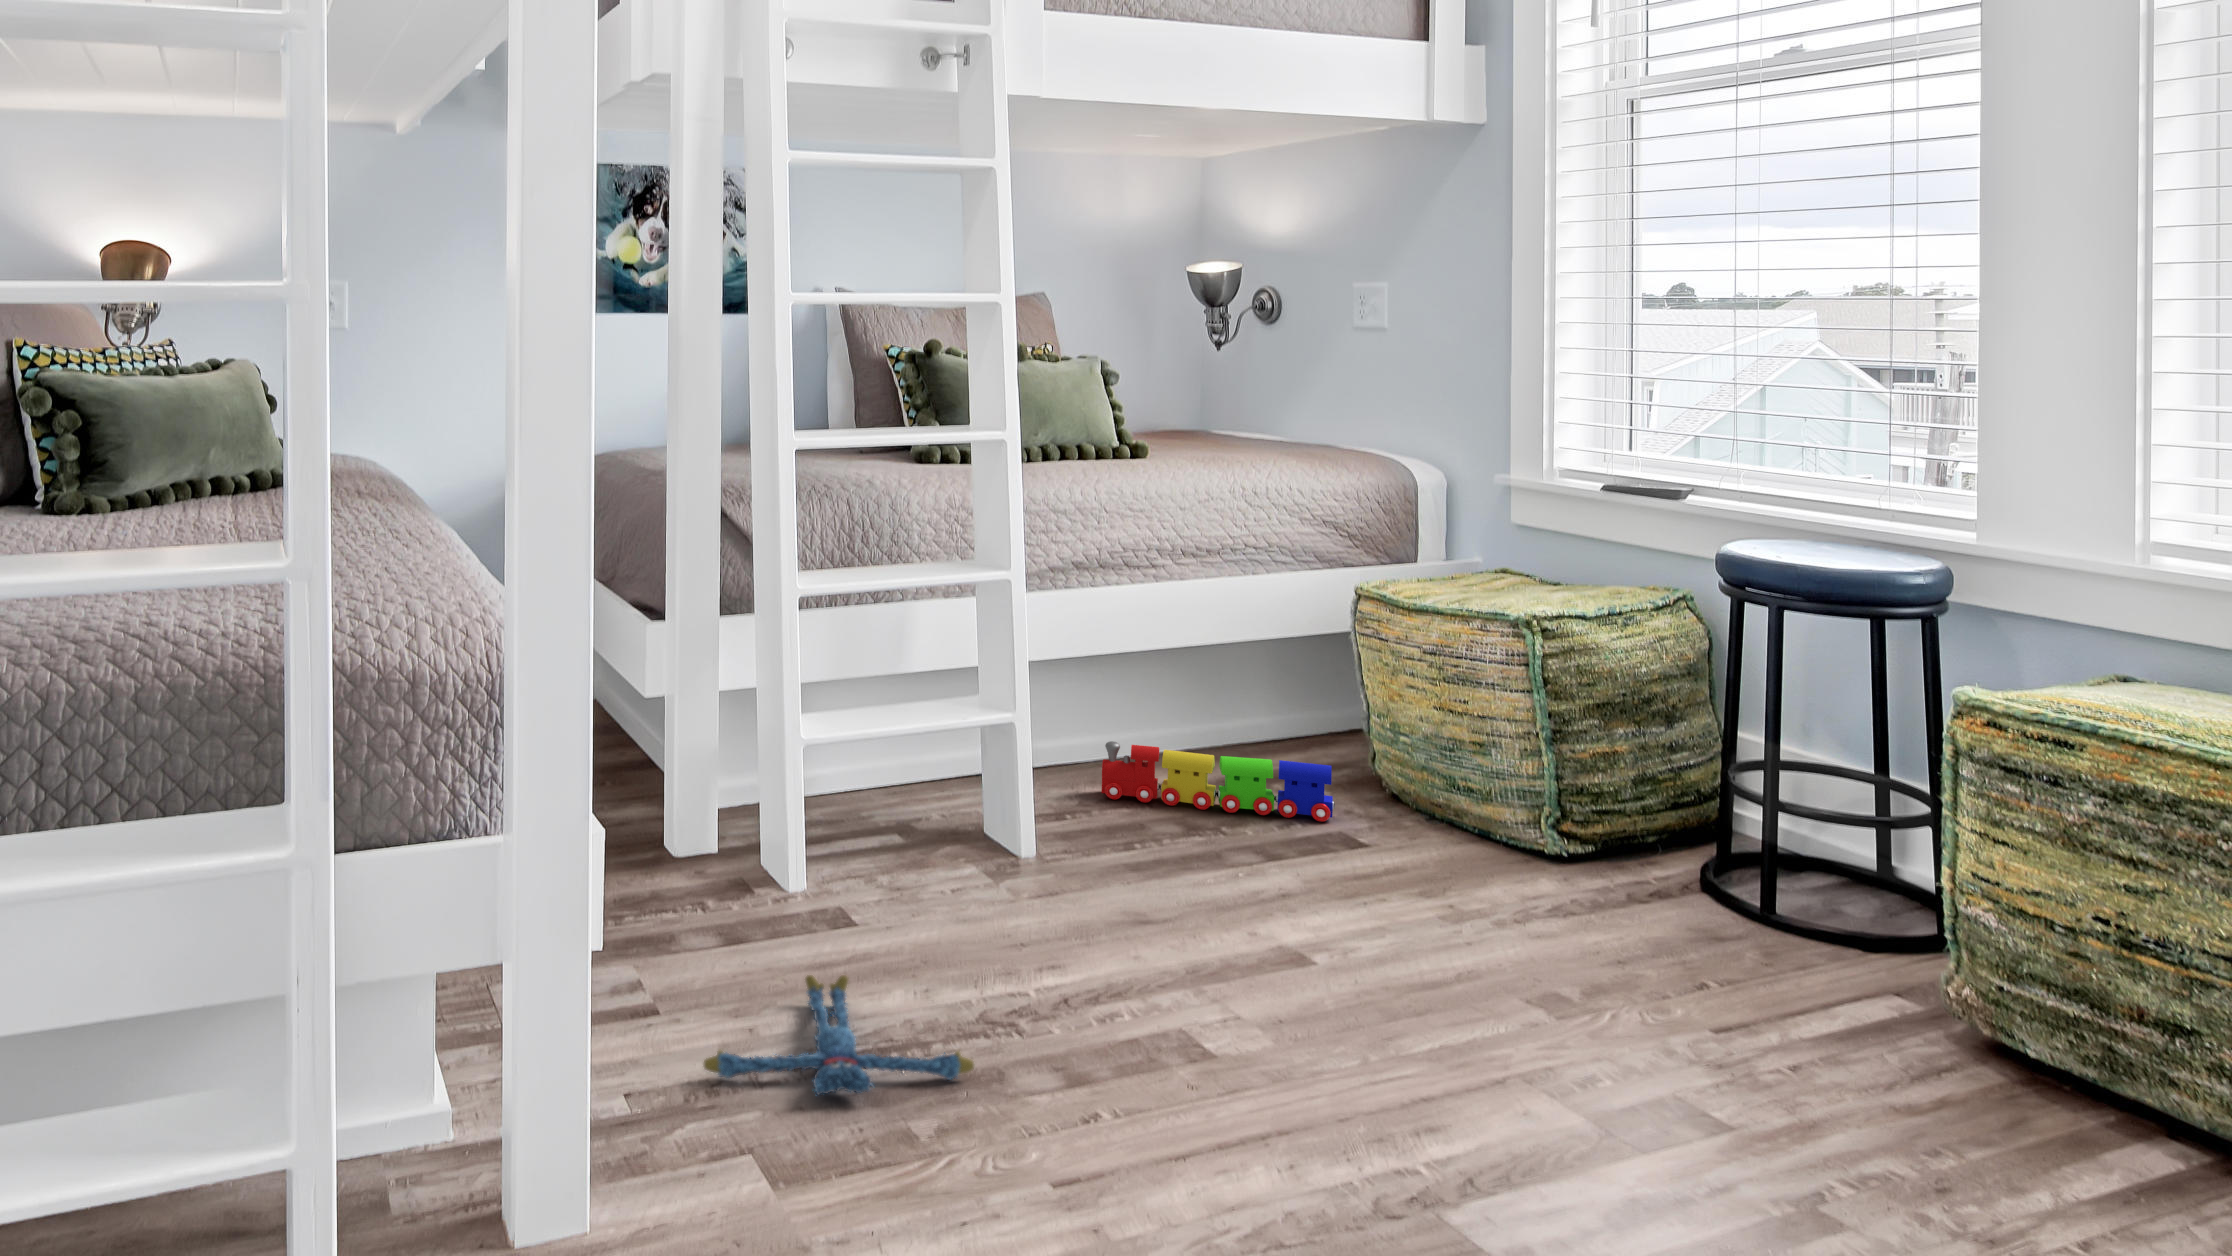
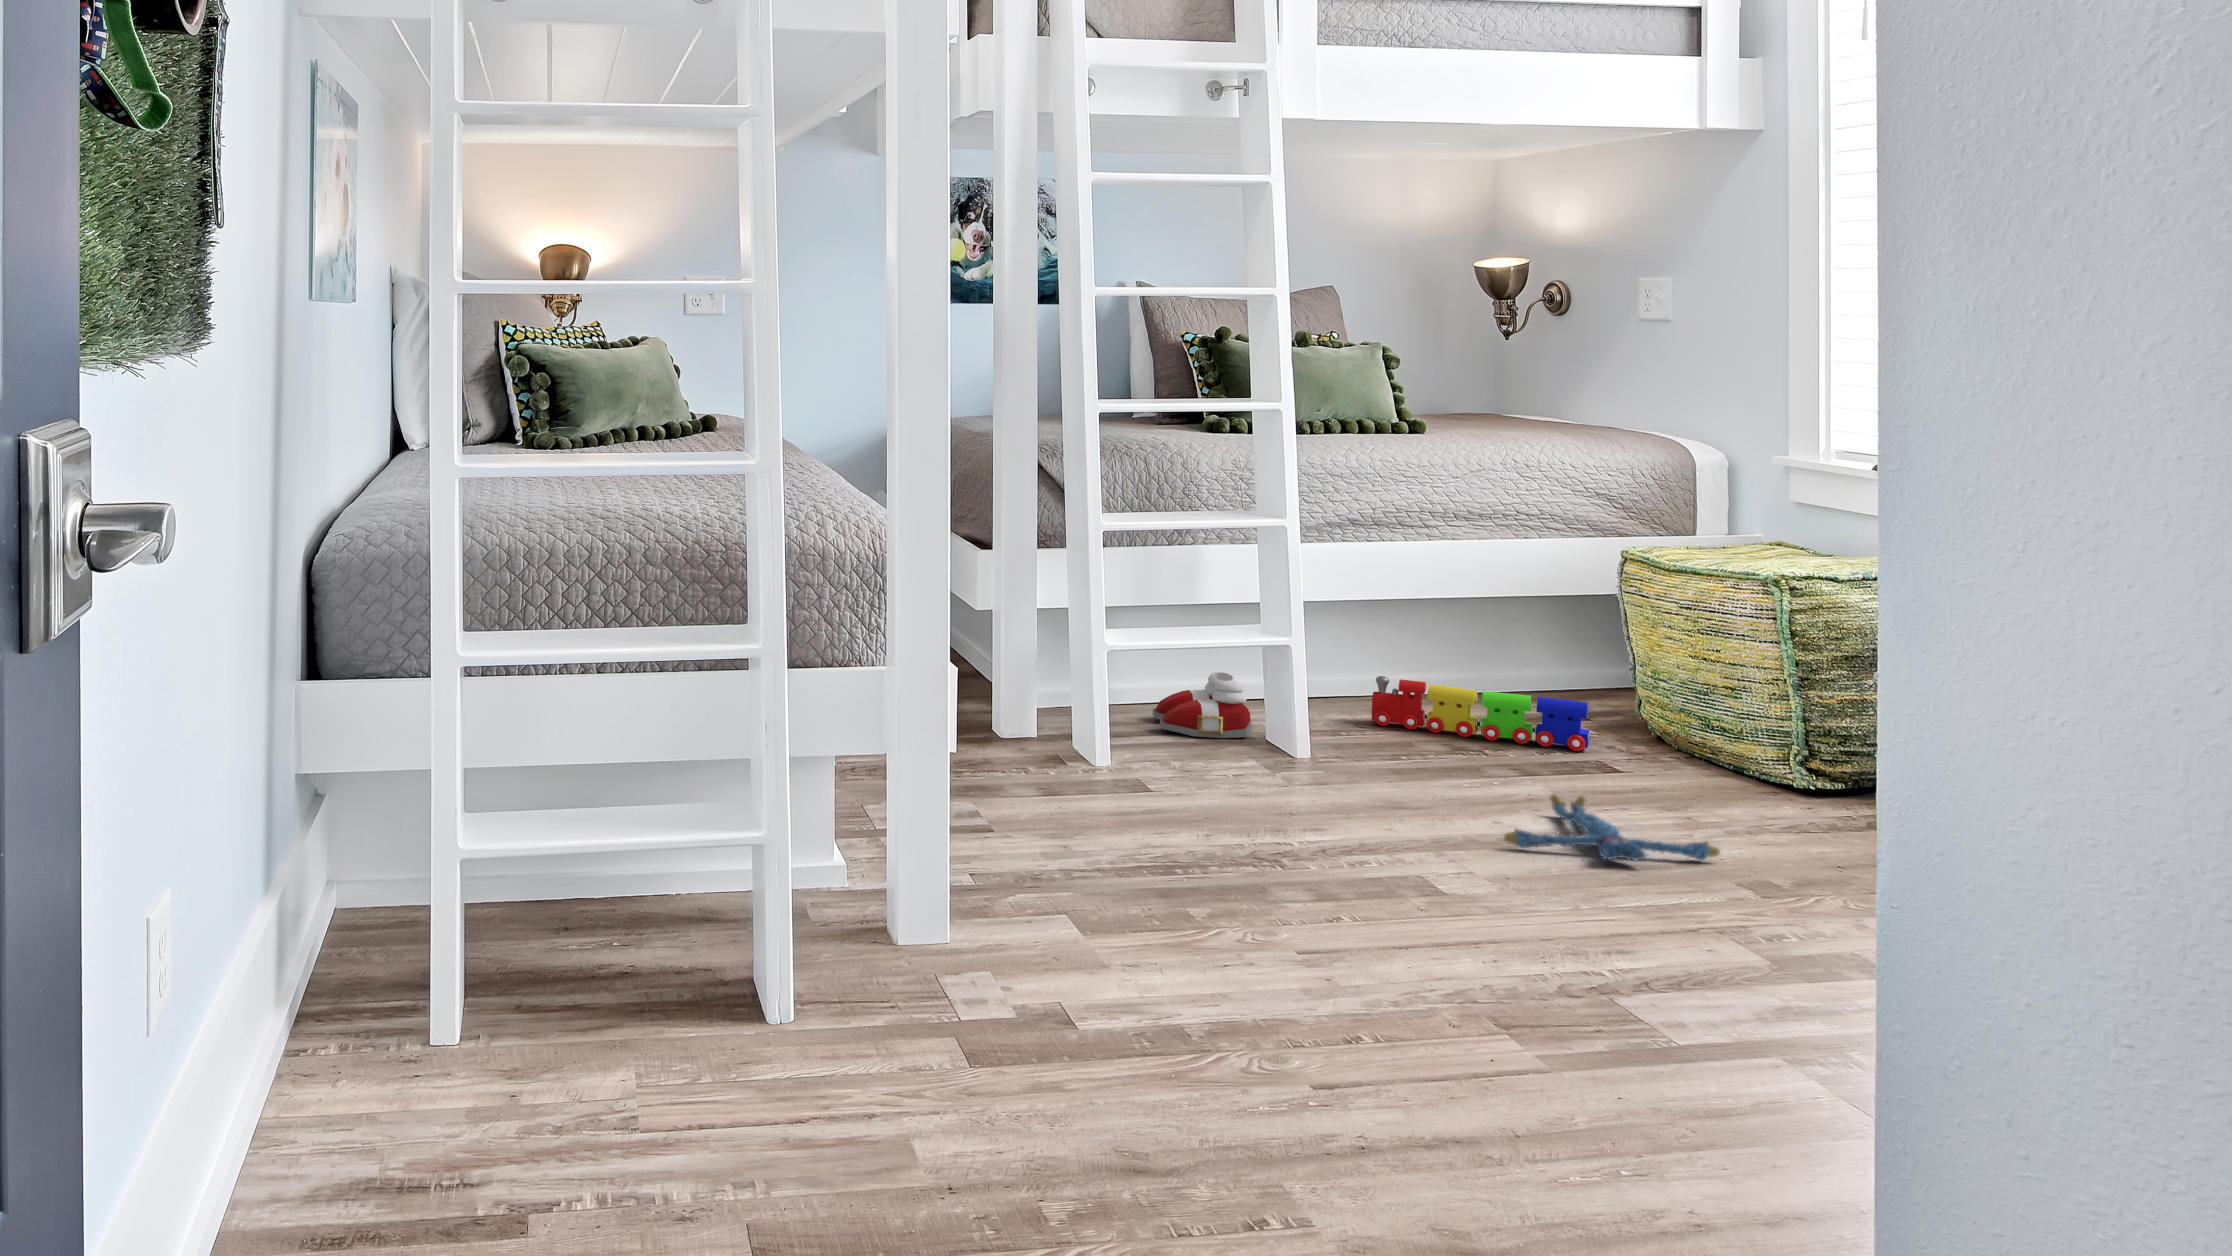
slippers: none [860,747,974,829] -> present [1153,672,1252,738]
plush toy: present [704,975,974,1095] -> present [1504,794,1720,861]

